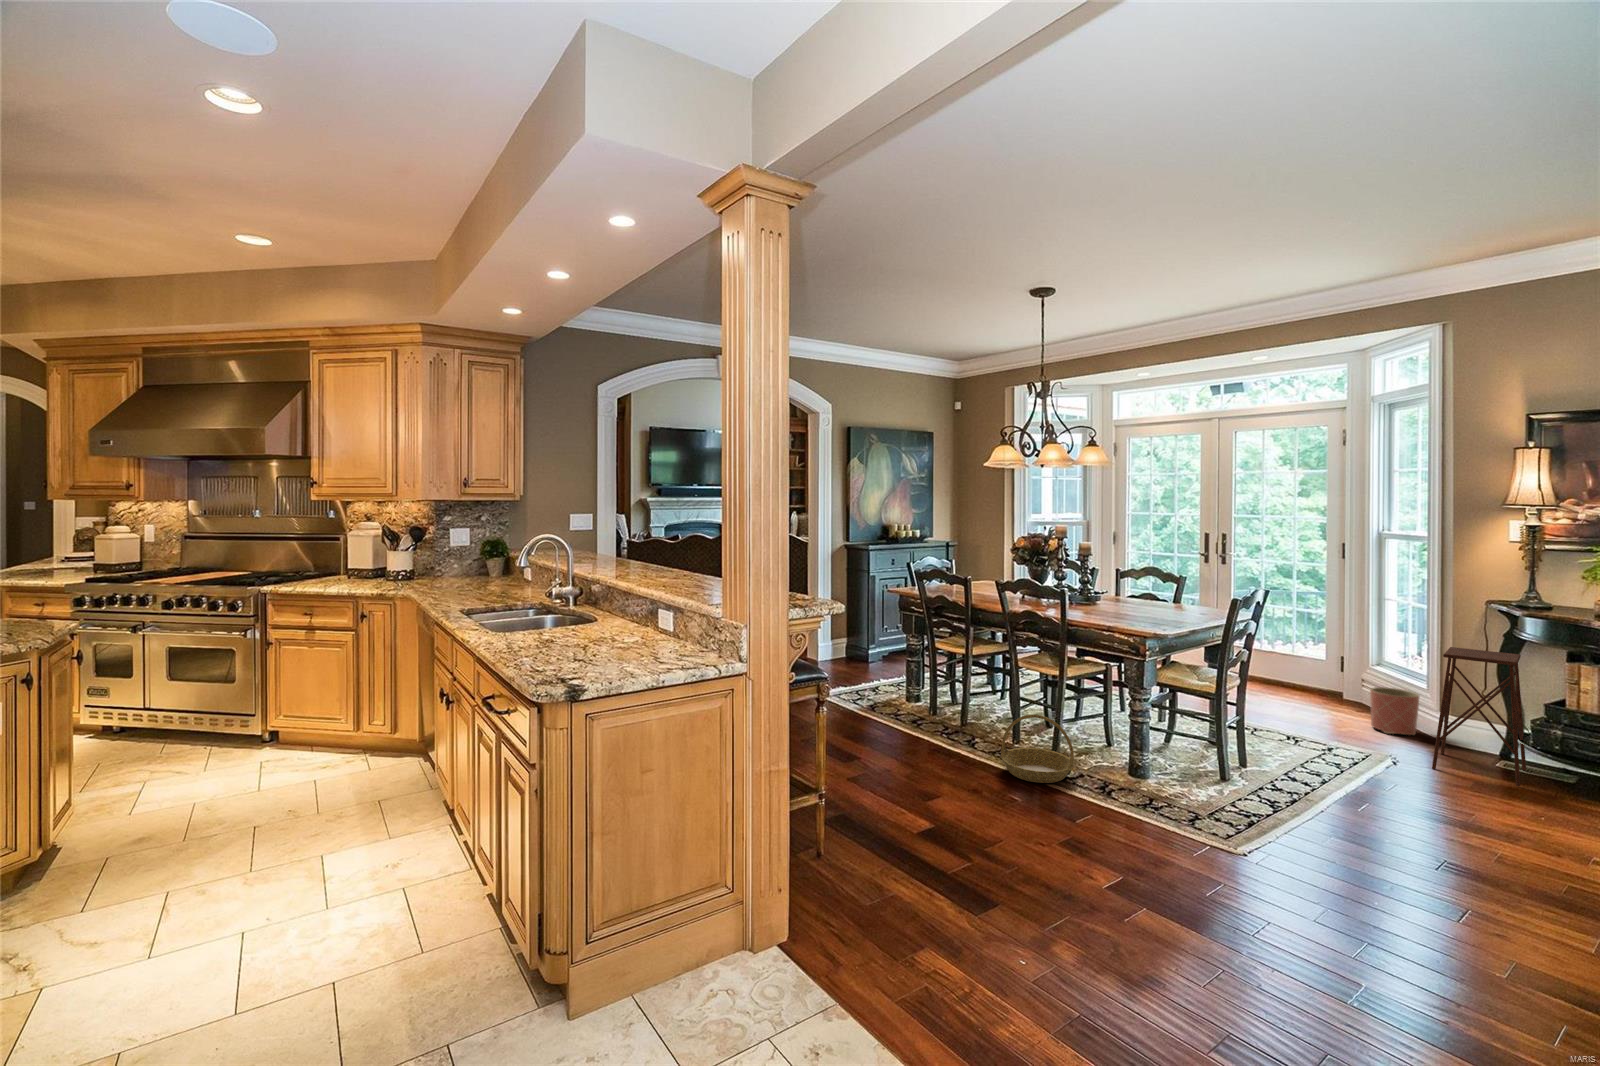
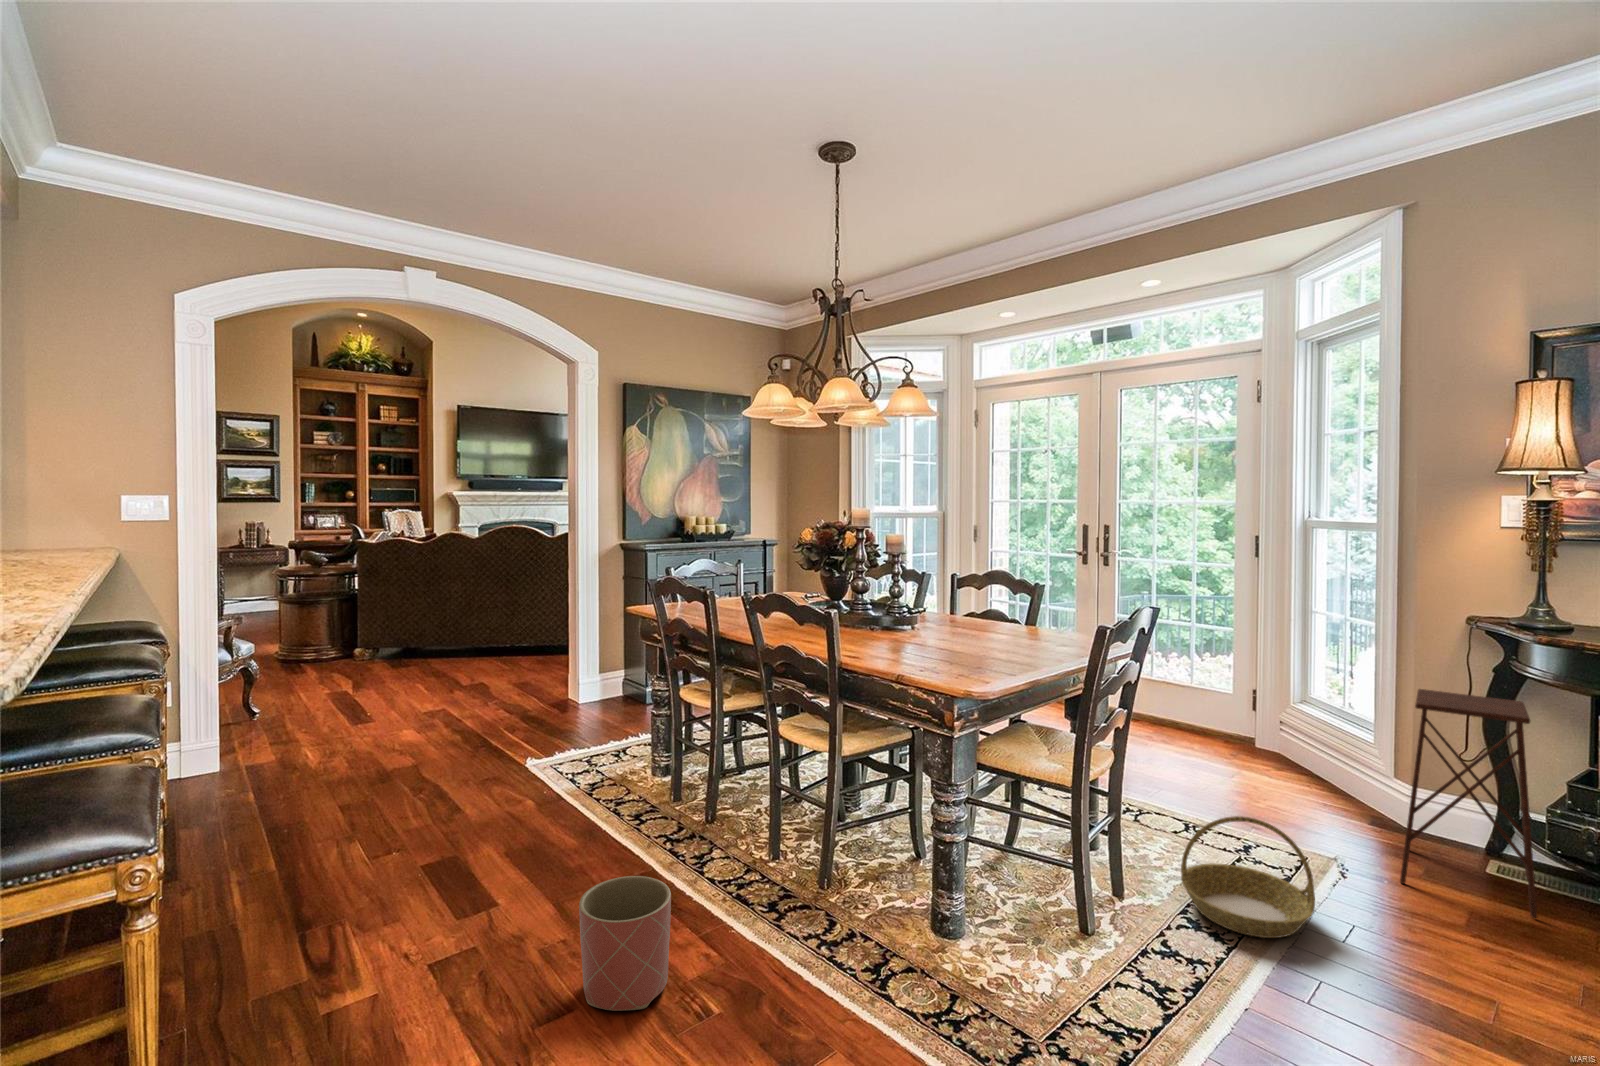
planter: present [1370,687,1419,735] -> present [579,876,671,1011]
basket: present [1001,715,1074,783] -> present [1181,816,1315,938]

